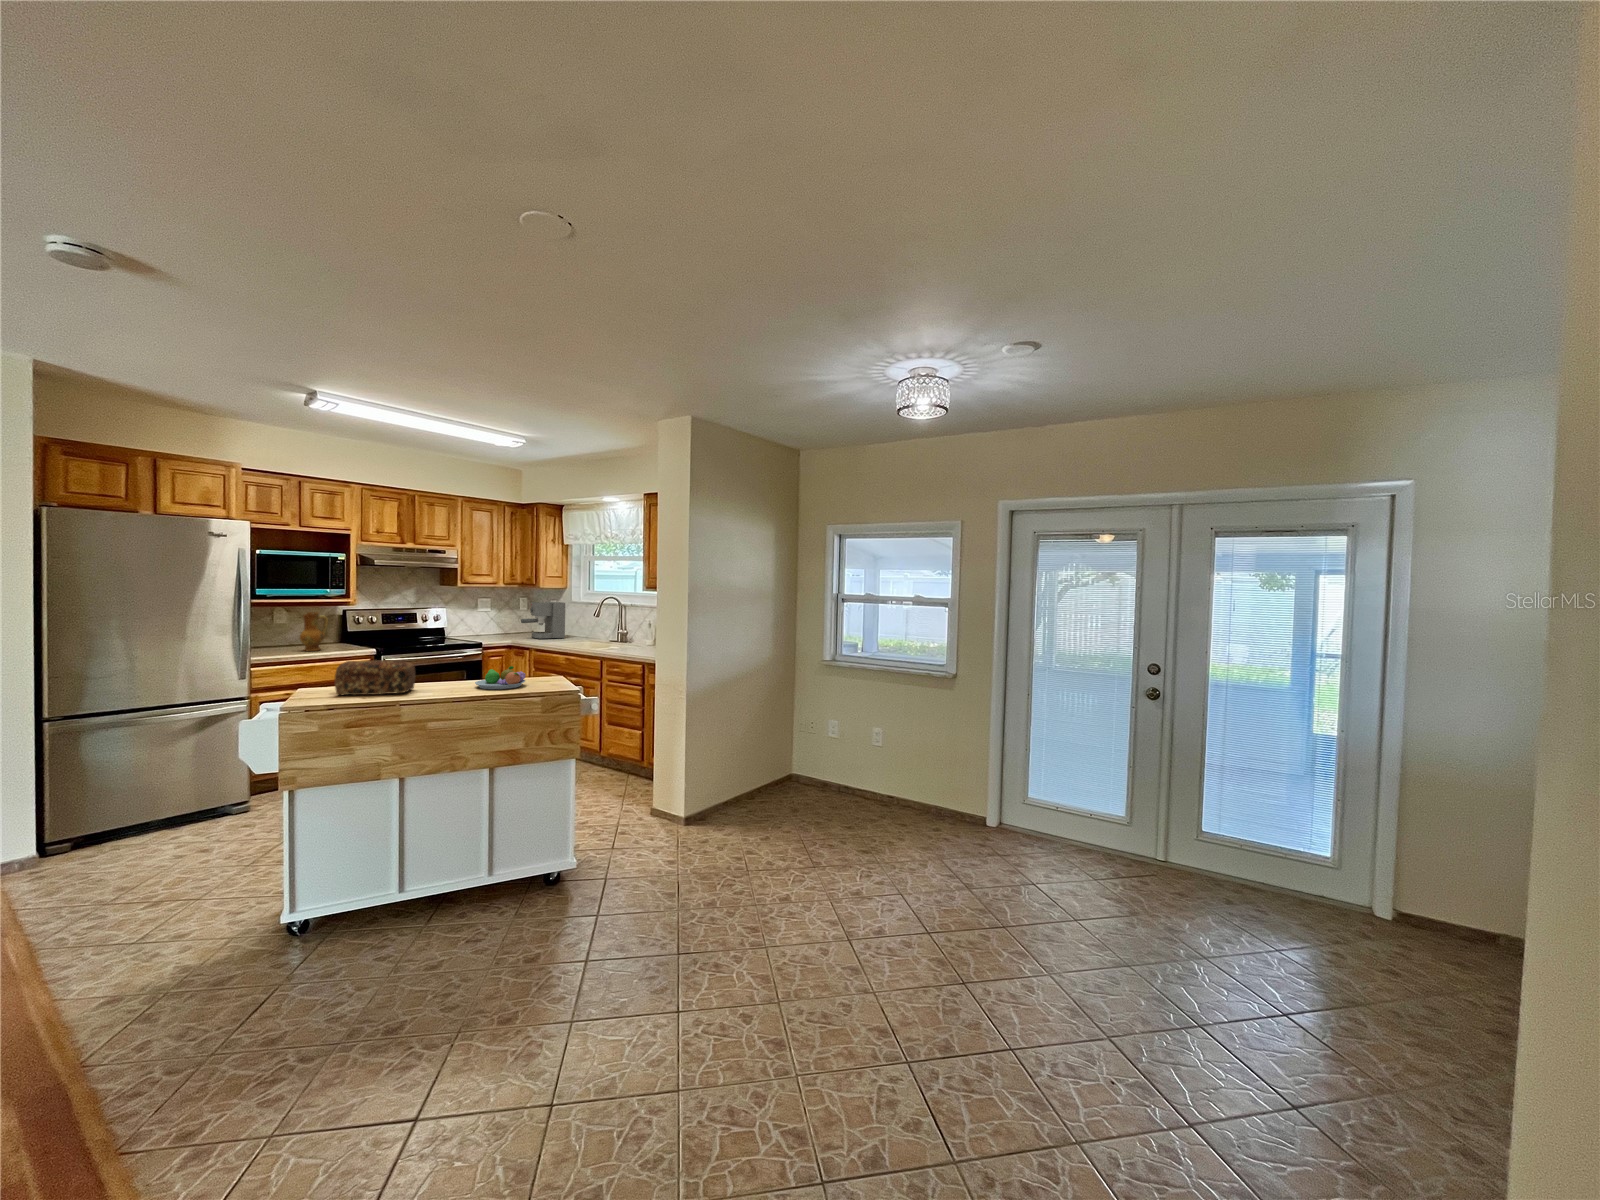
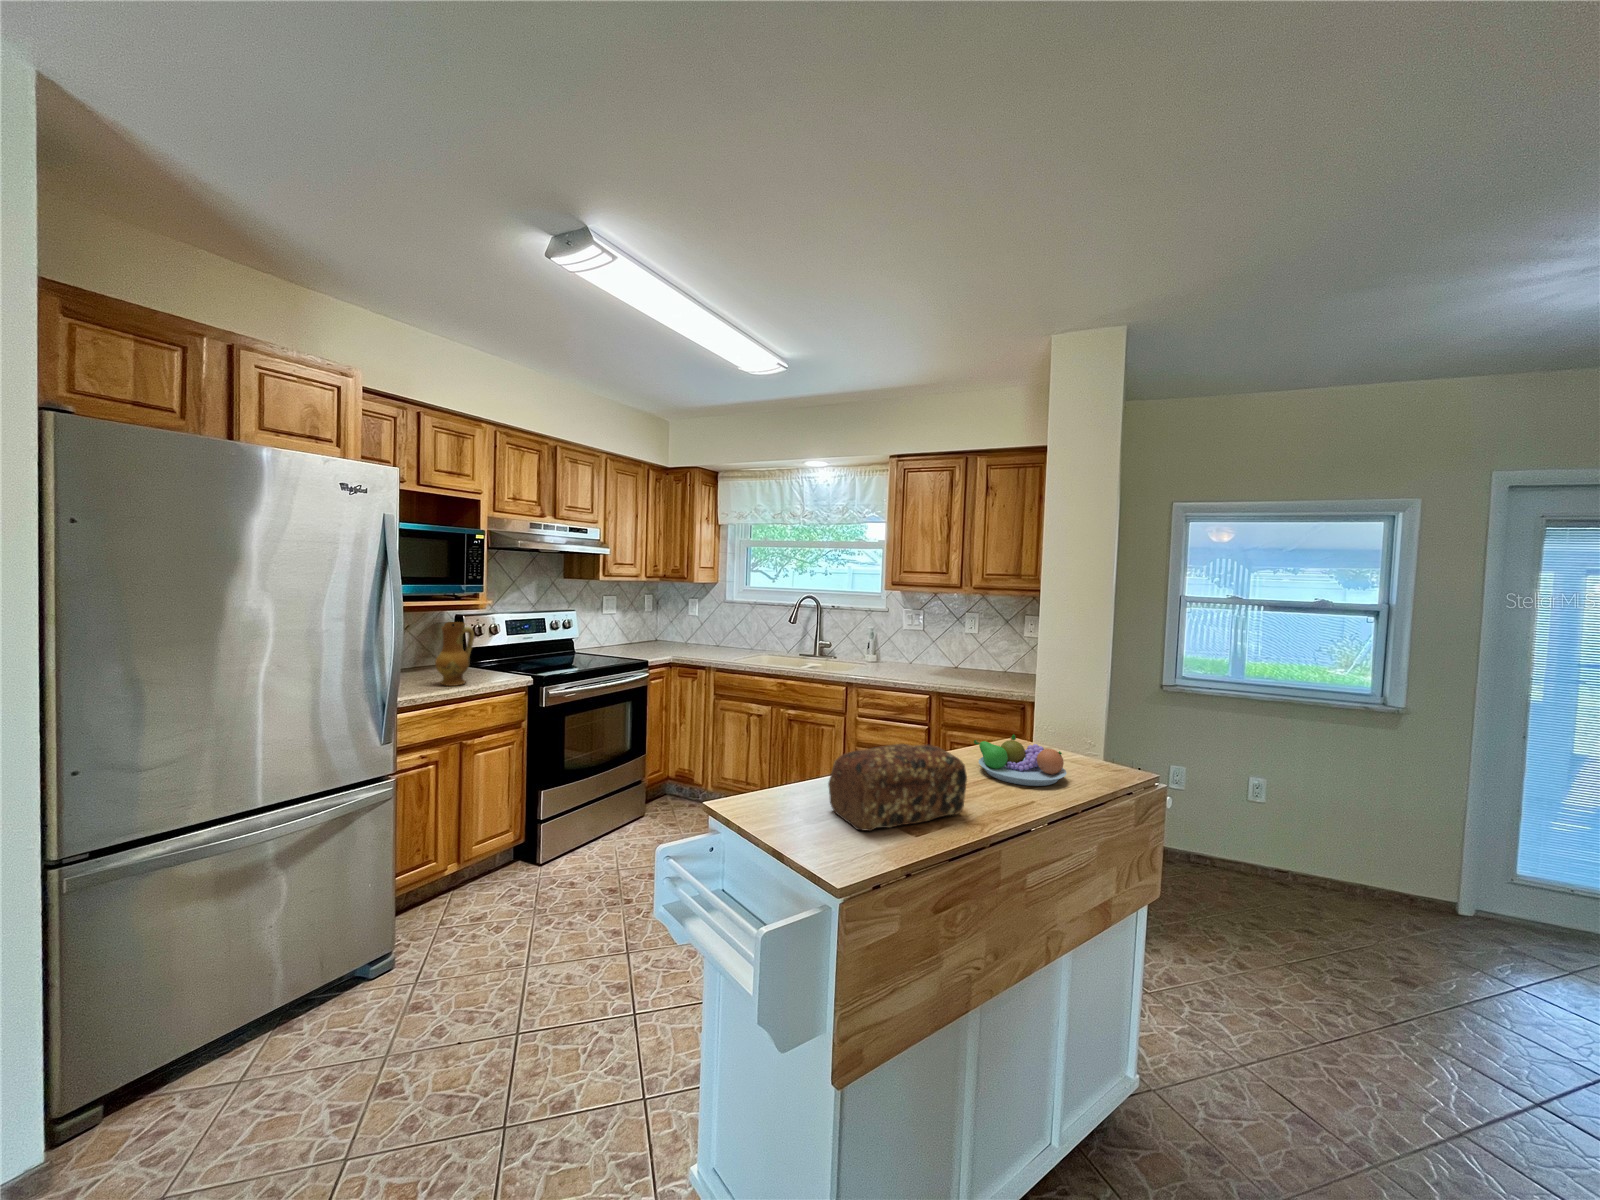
coffee maker: present [521,602,565,639] -> none [681,601,733,653]

